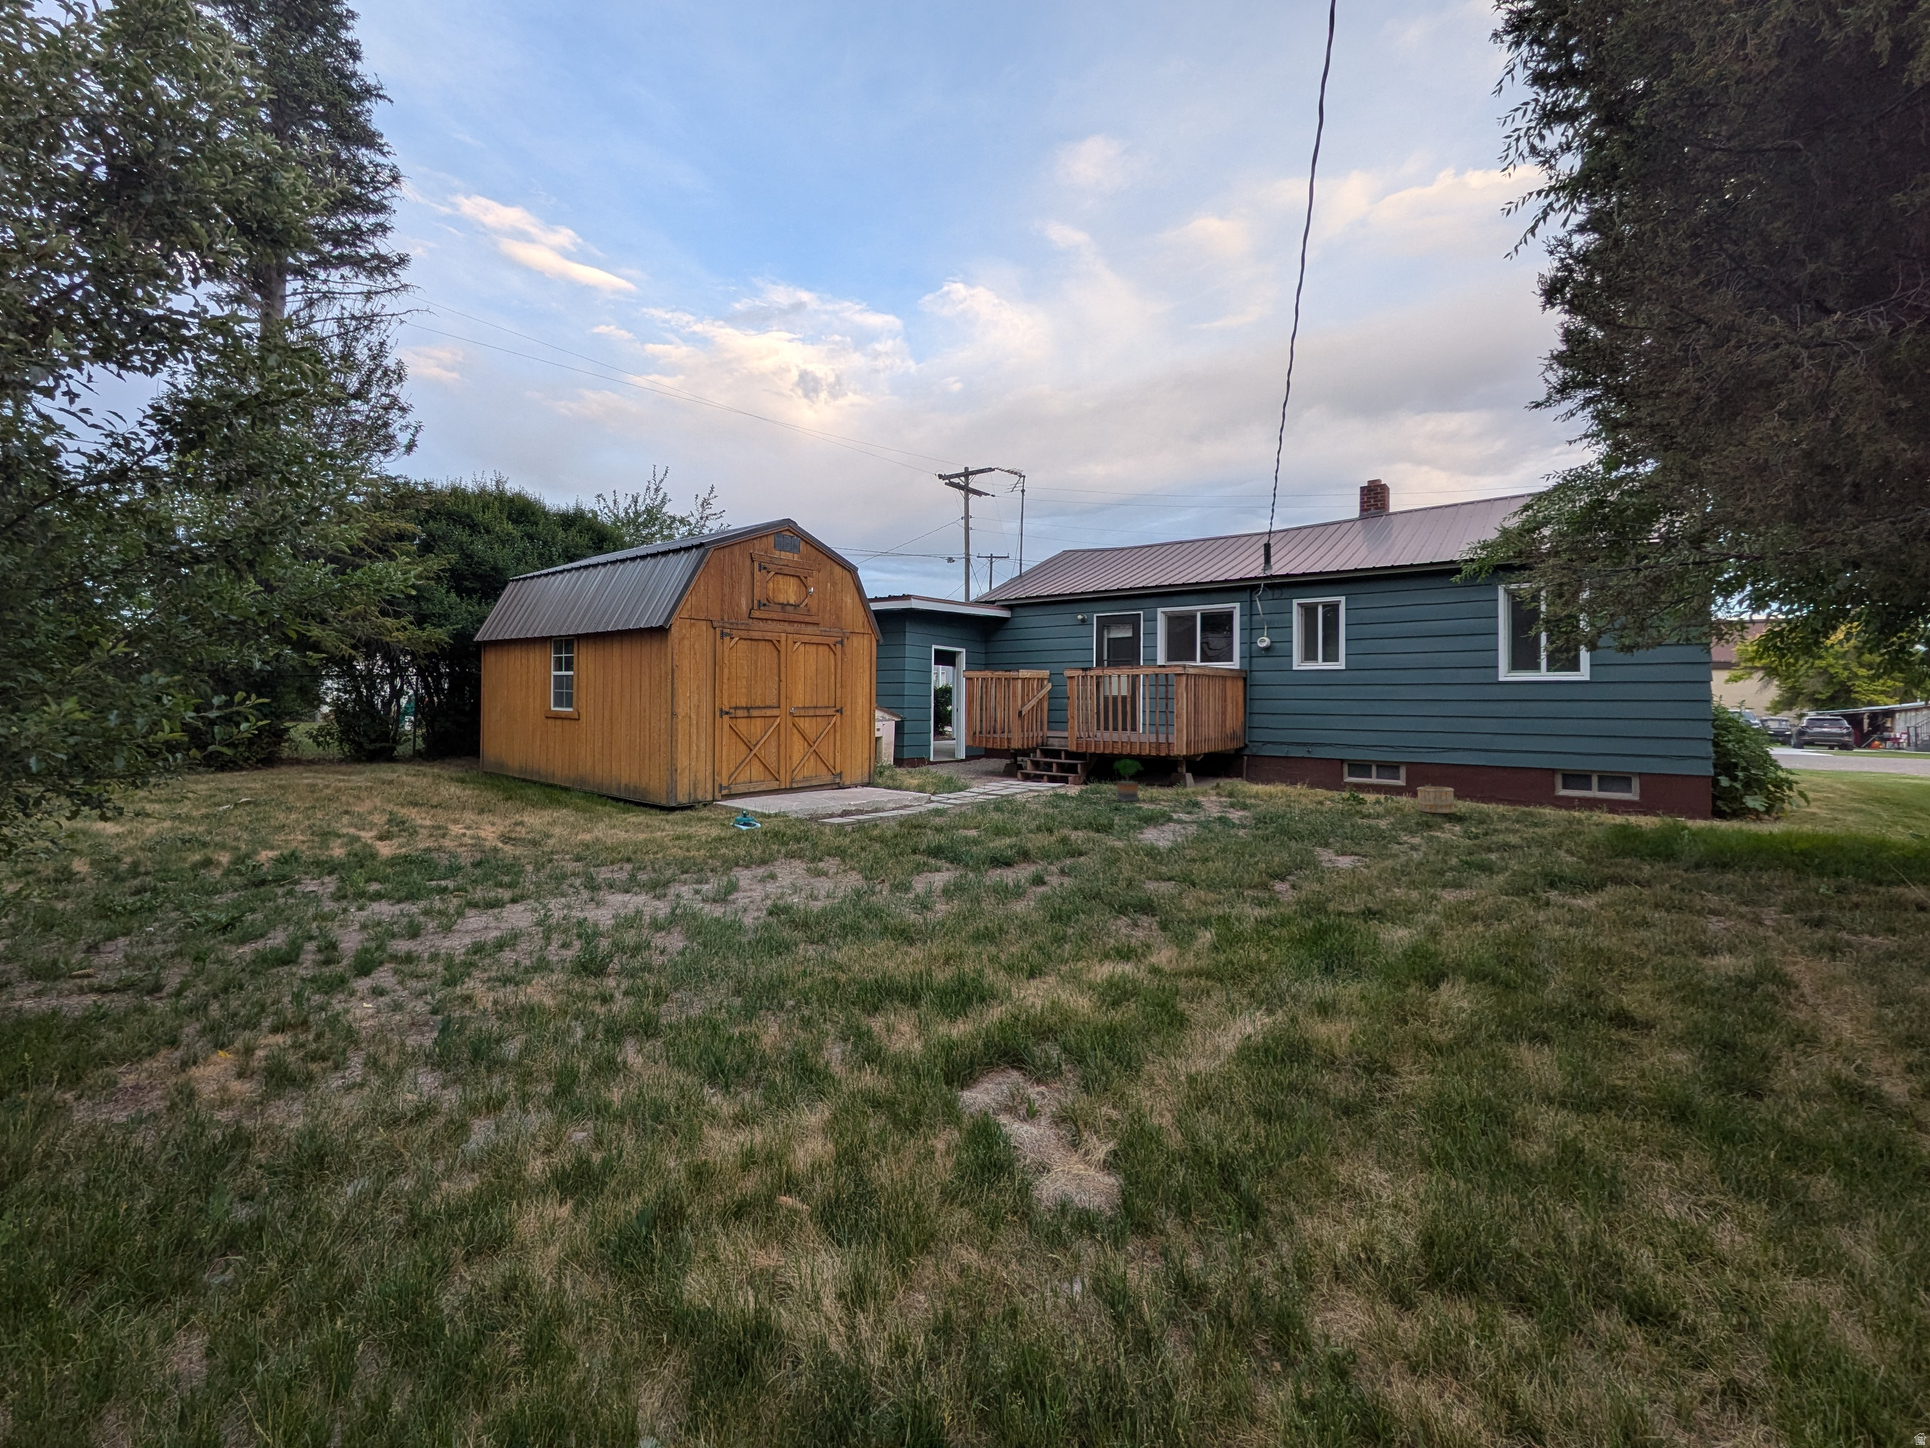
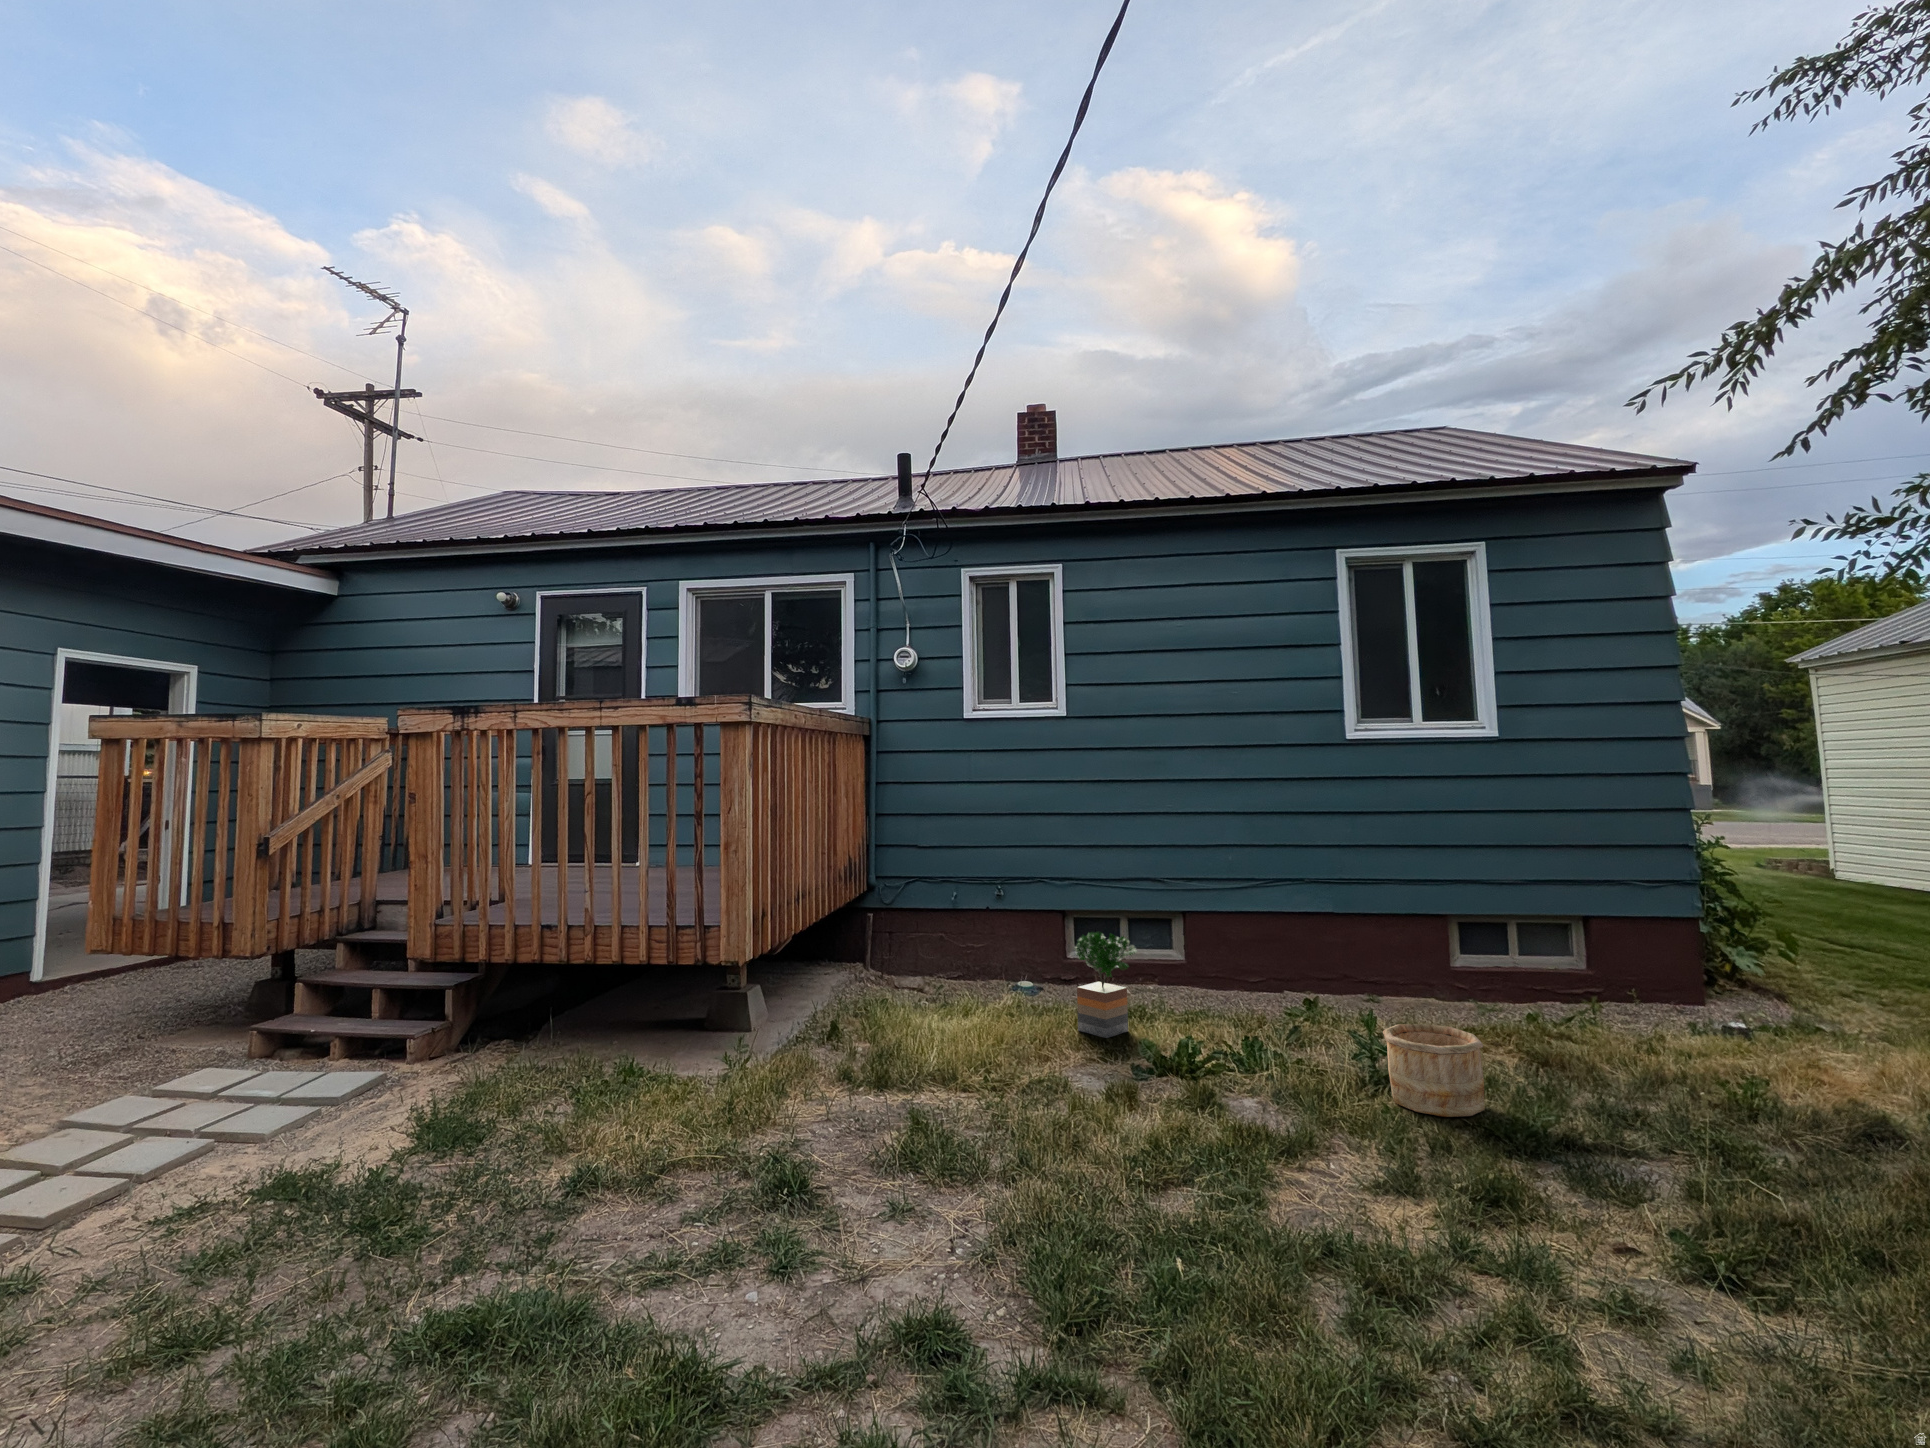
potted tree: present [1114,760,1140,801] -> present [1076,932,1136,1038]

